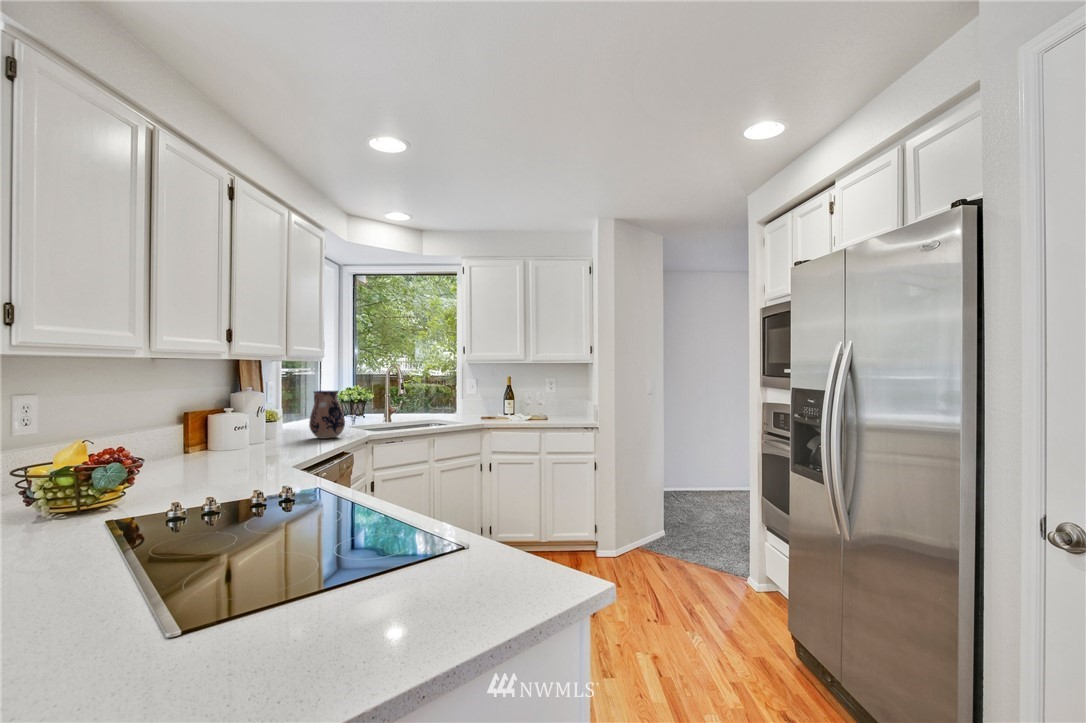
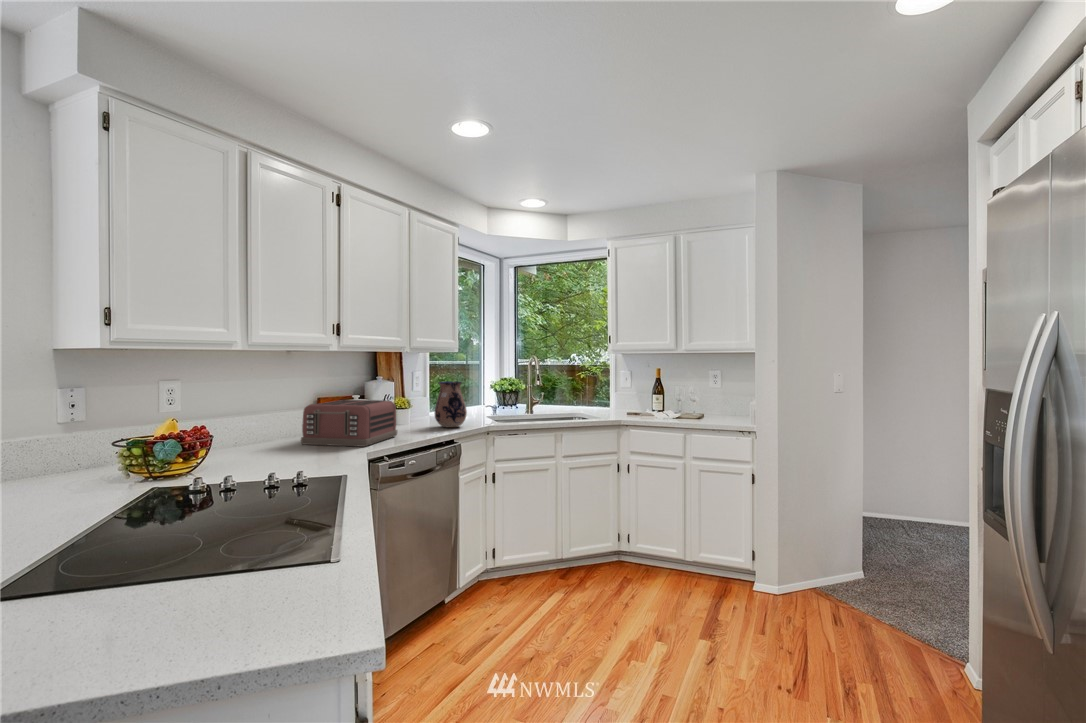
toaster: none [186,412,288,466] -> present [301,400,397,447]

